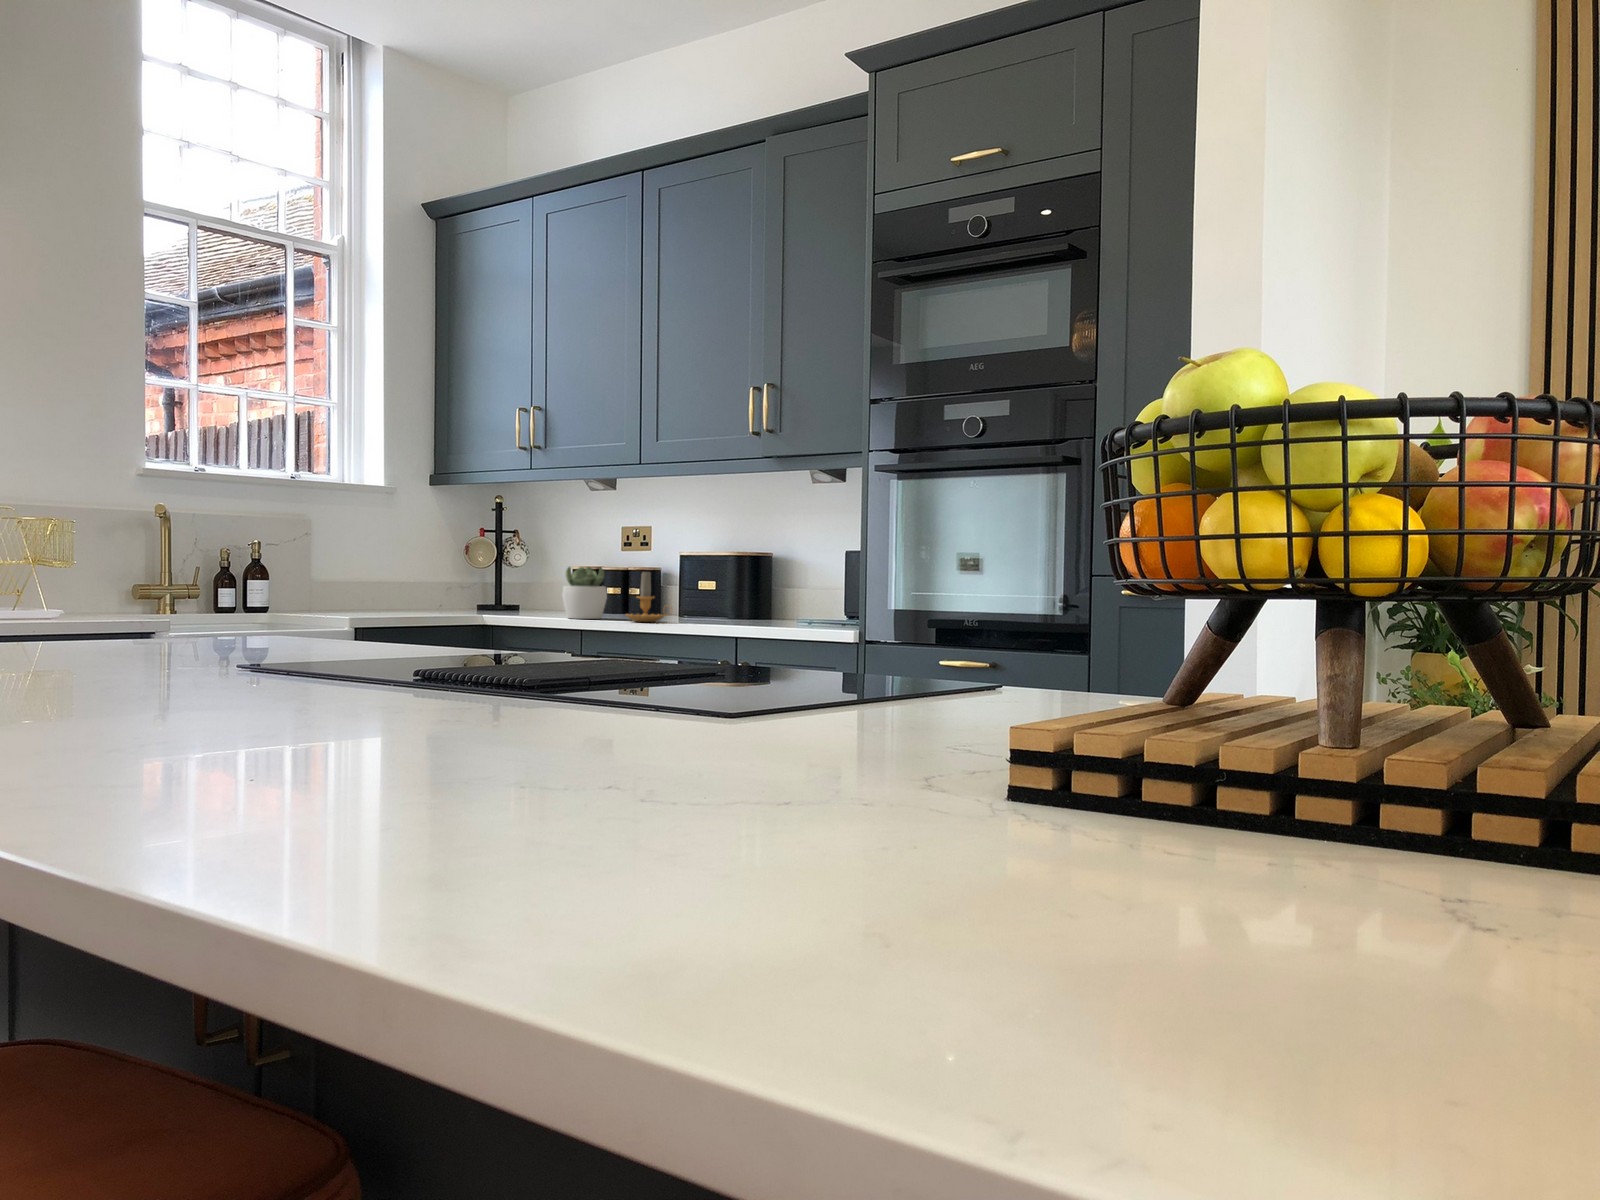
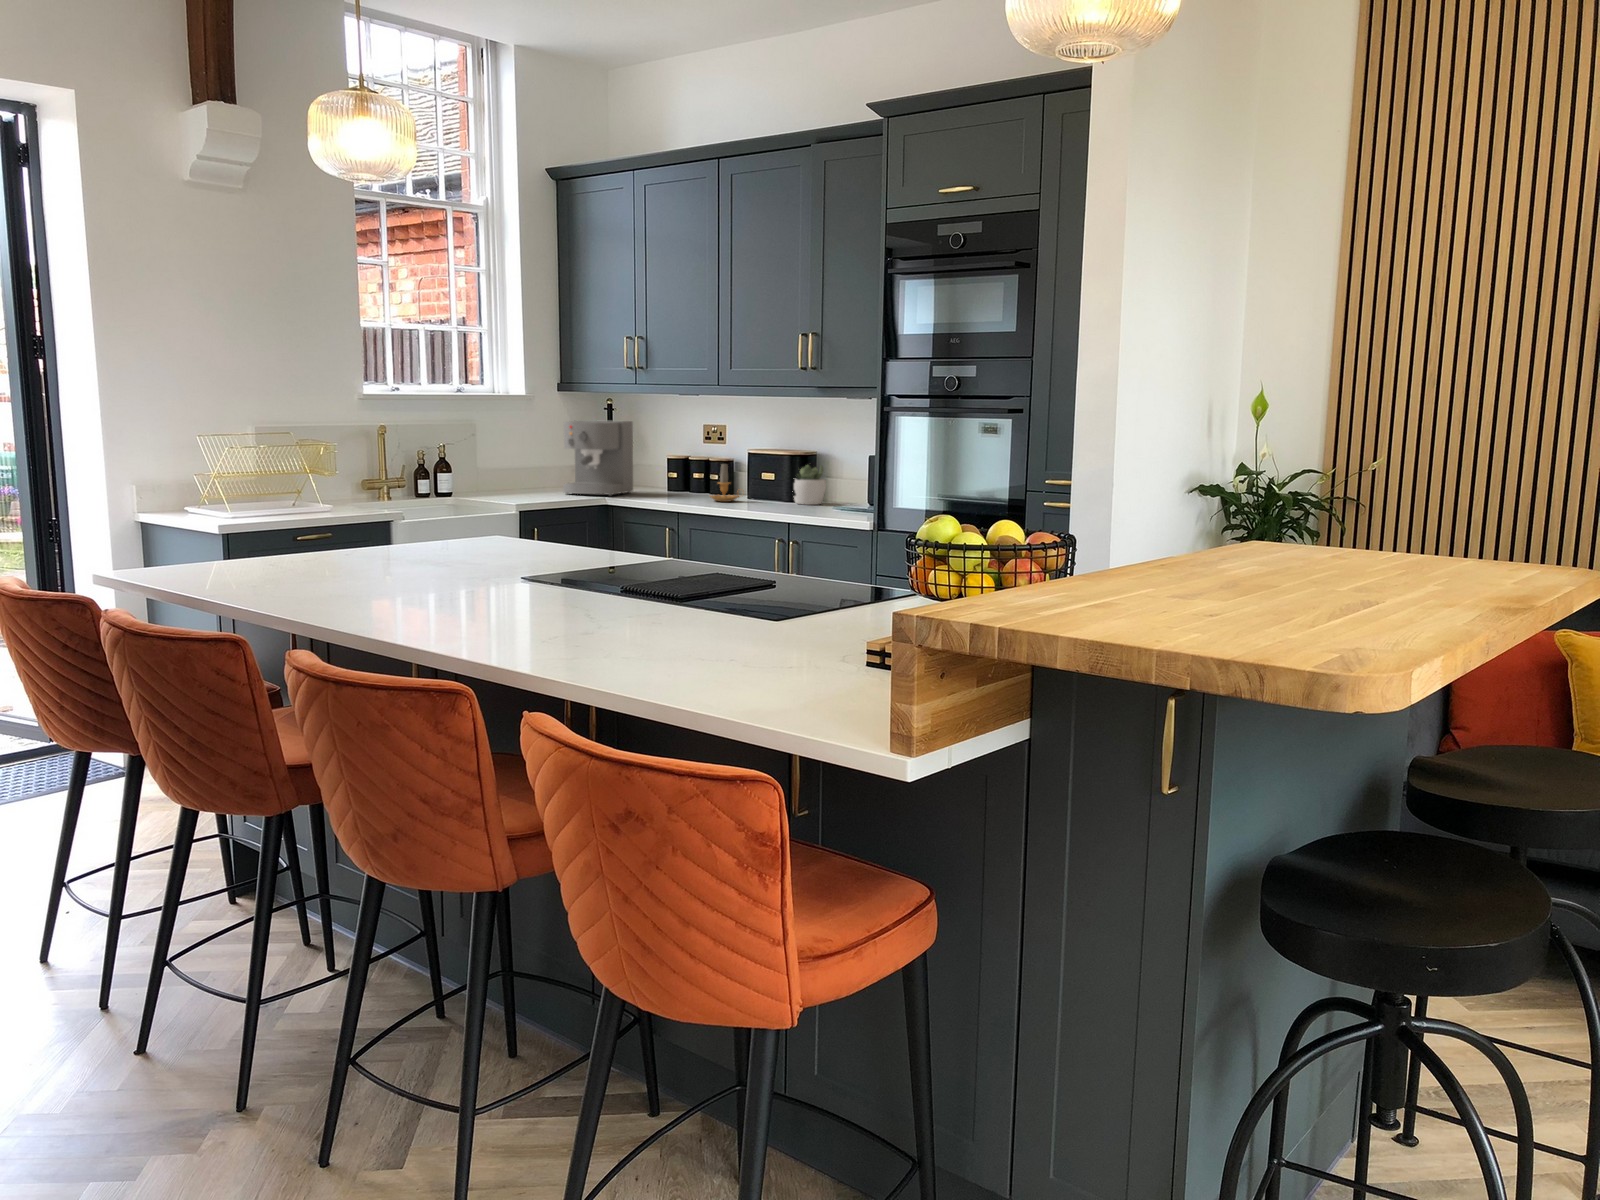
coffee maker: none [428,516,525,615] -> present [563,420,633,496]
succulent plant: present [562,567,607,619] -> present [794,465,826,505]

